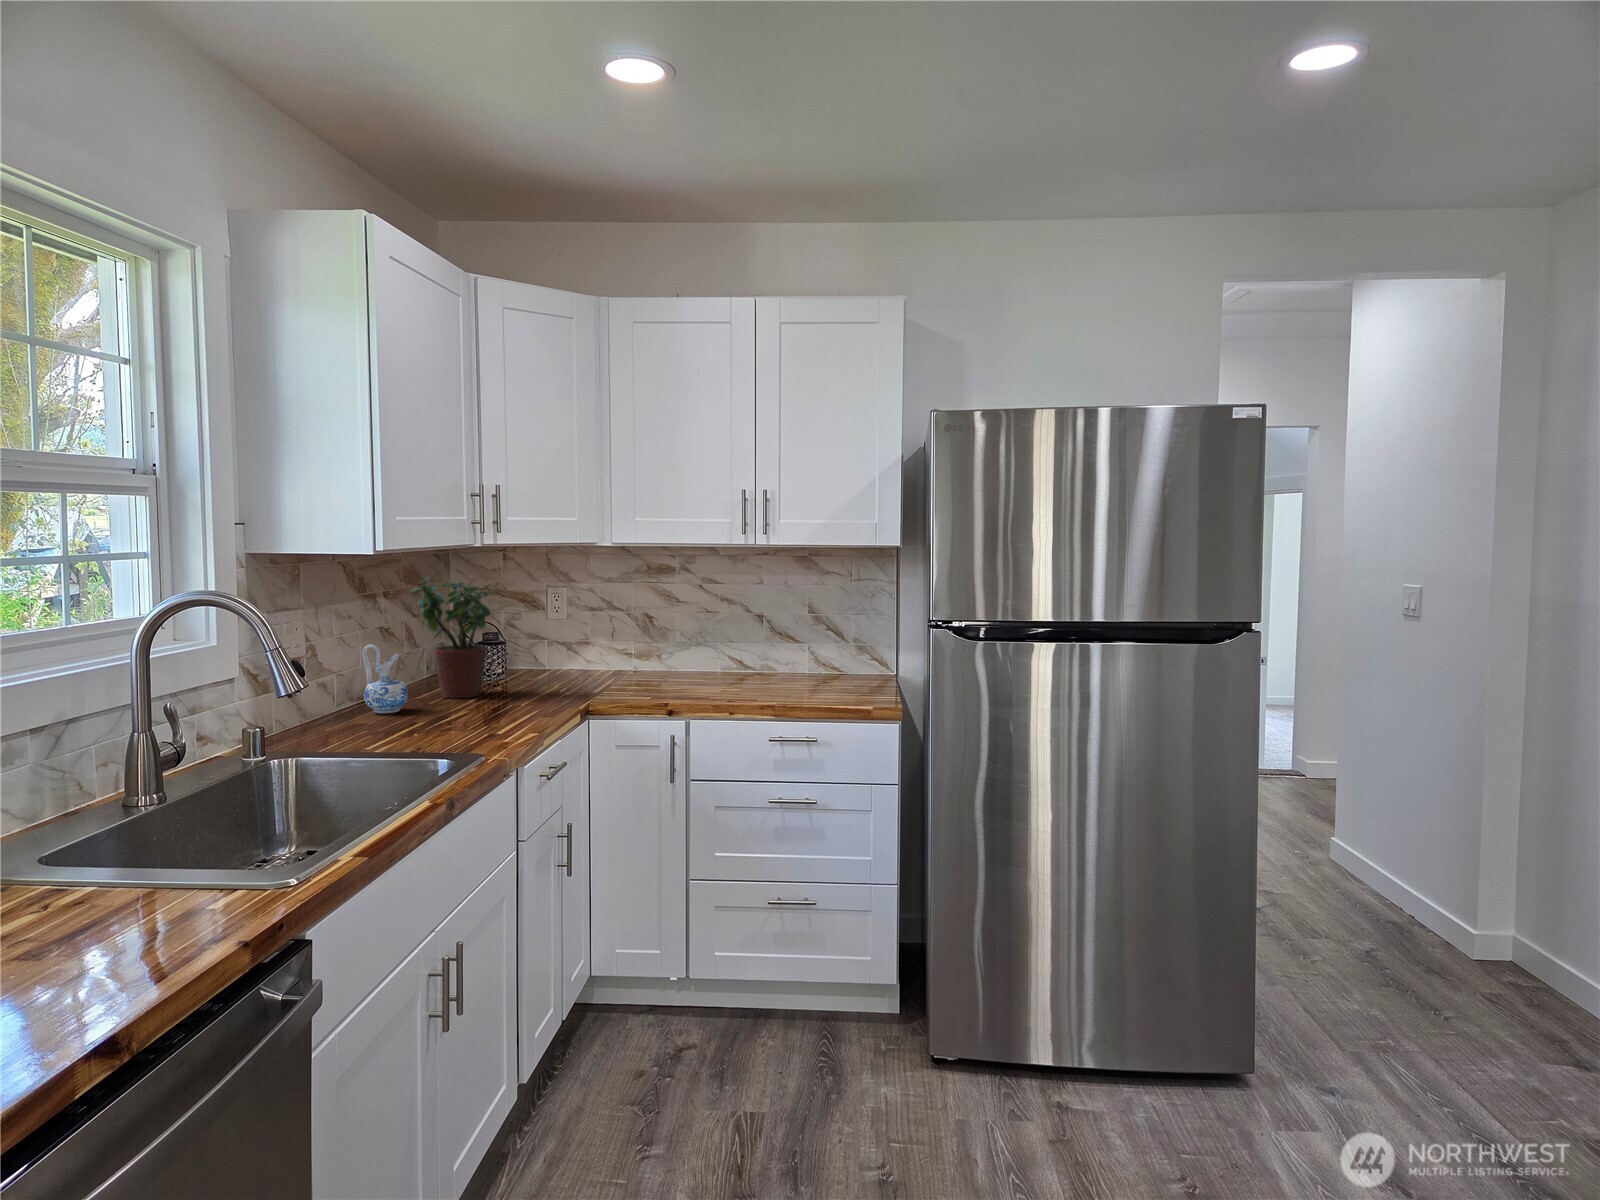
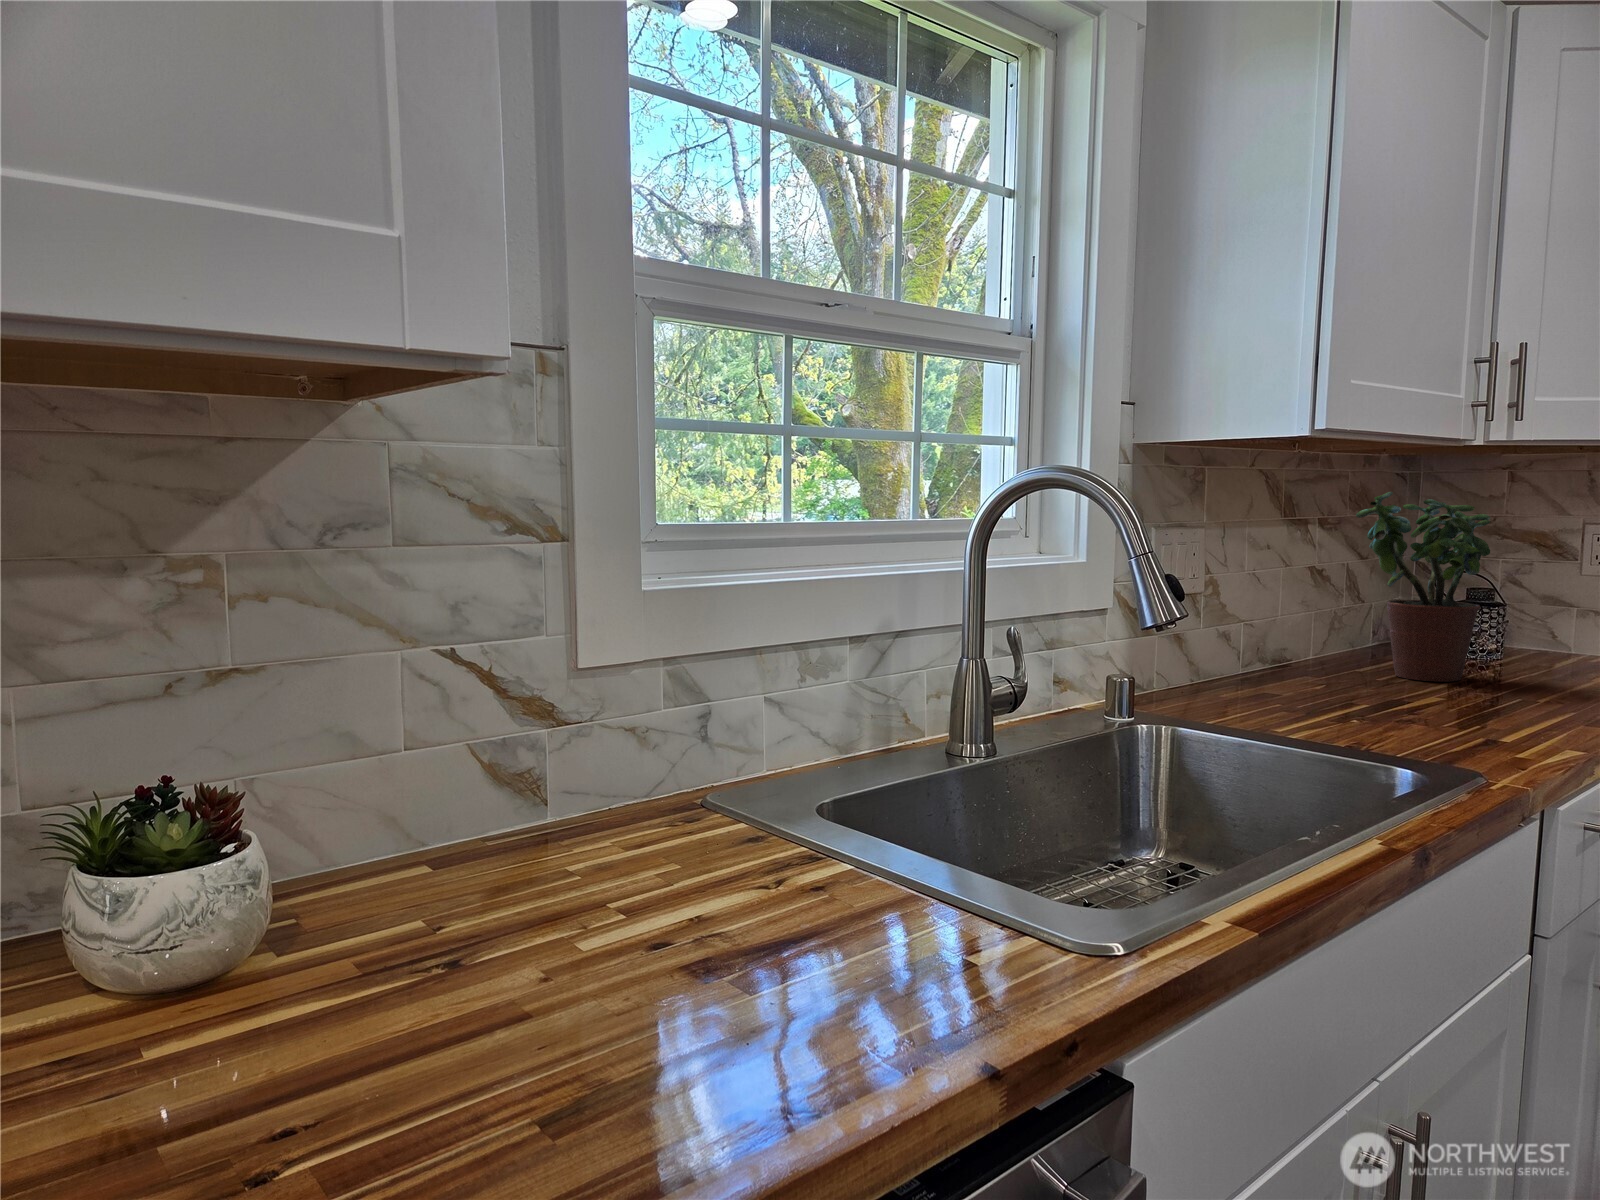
ceramic pitcher: present [363,645,408,713] -> none [1277,585,1343,687]

